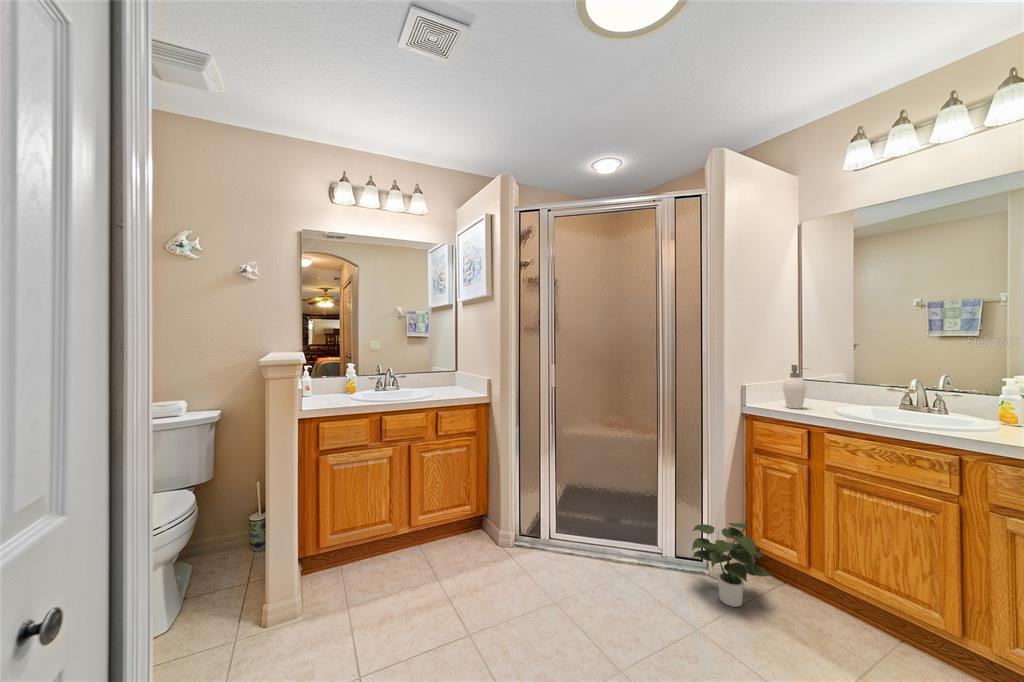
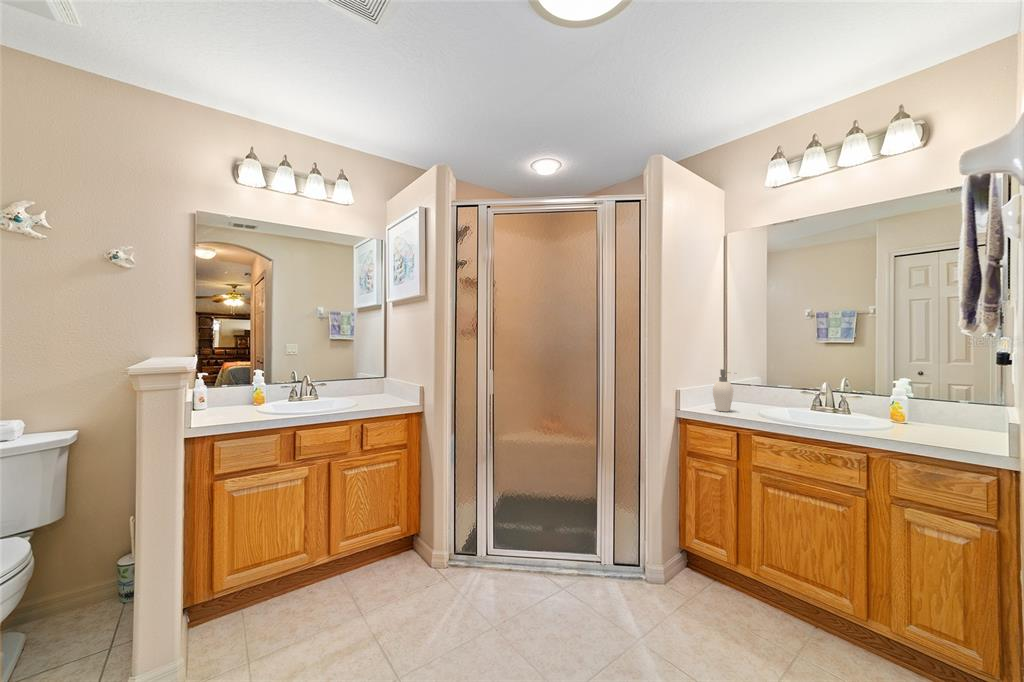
potted plant: present [692,523,772,607] -> none [630,526,707,611]

